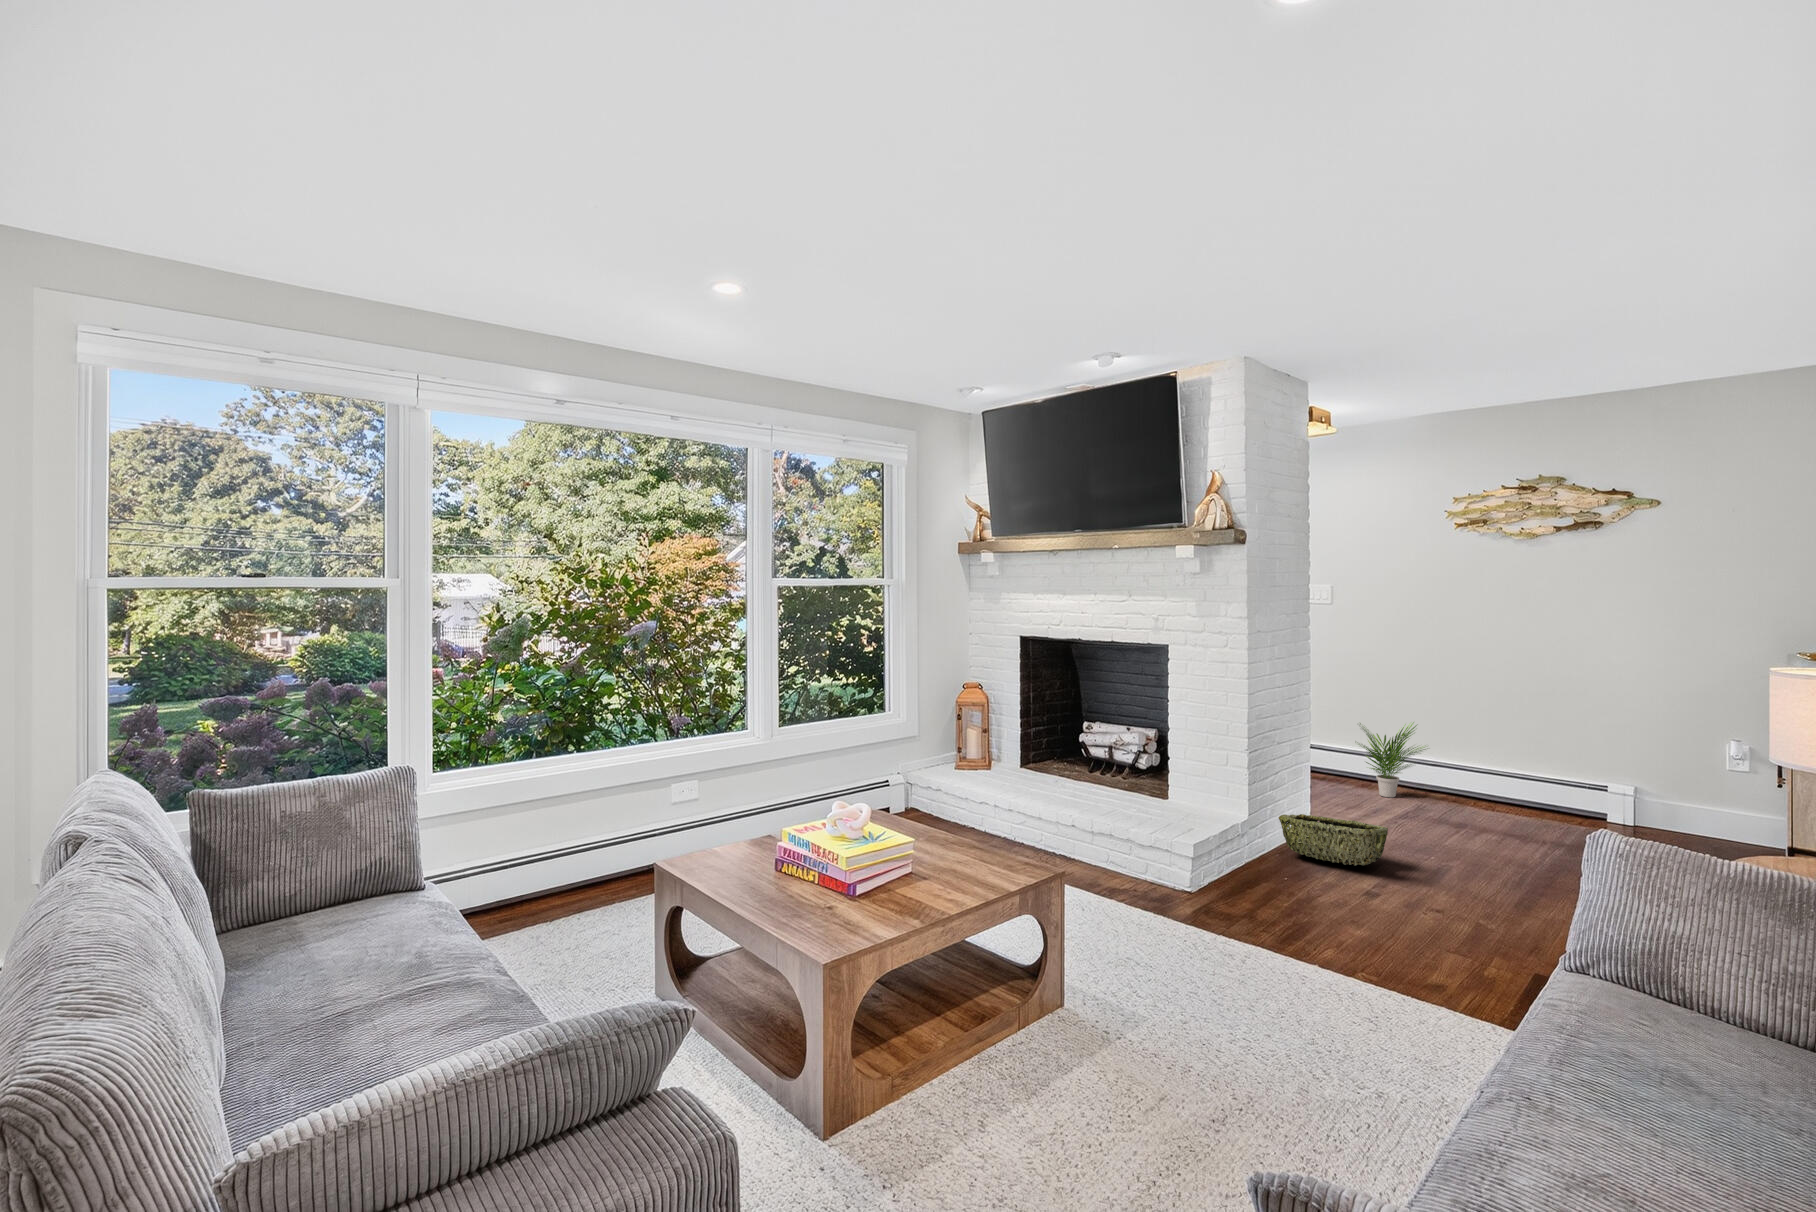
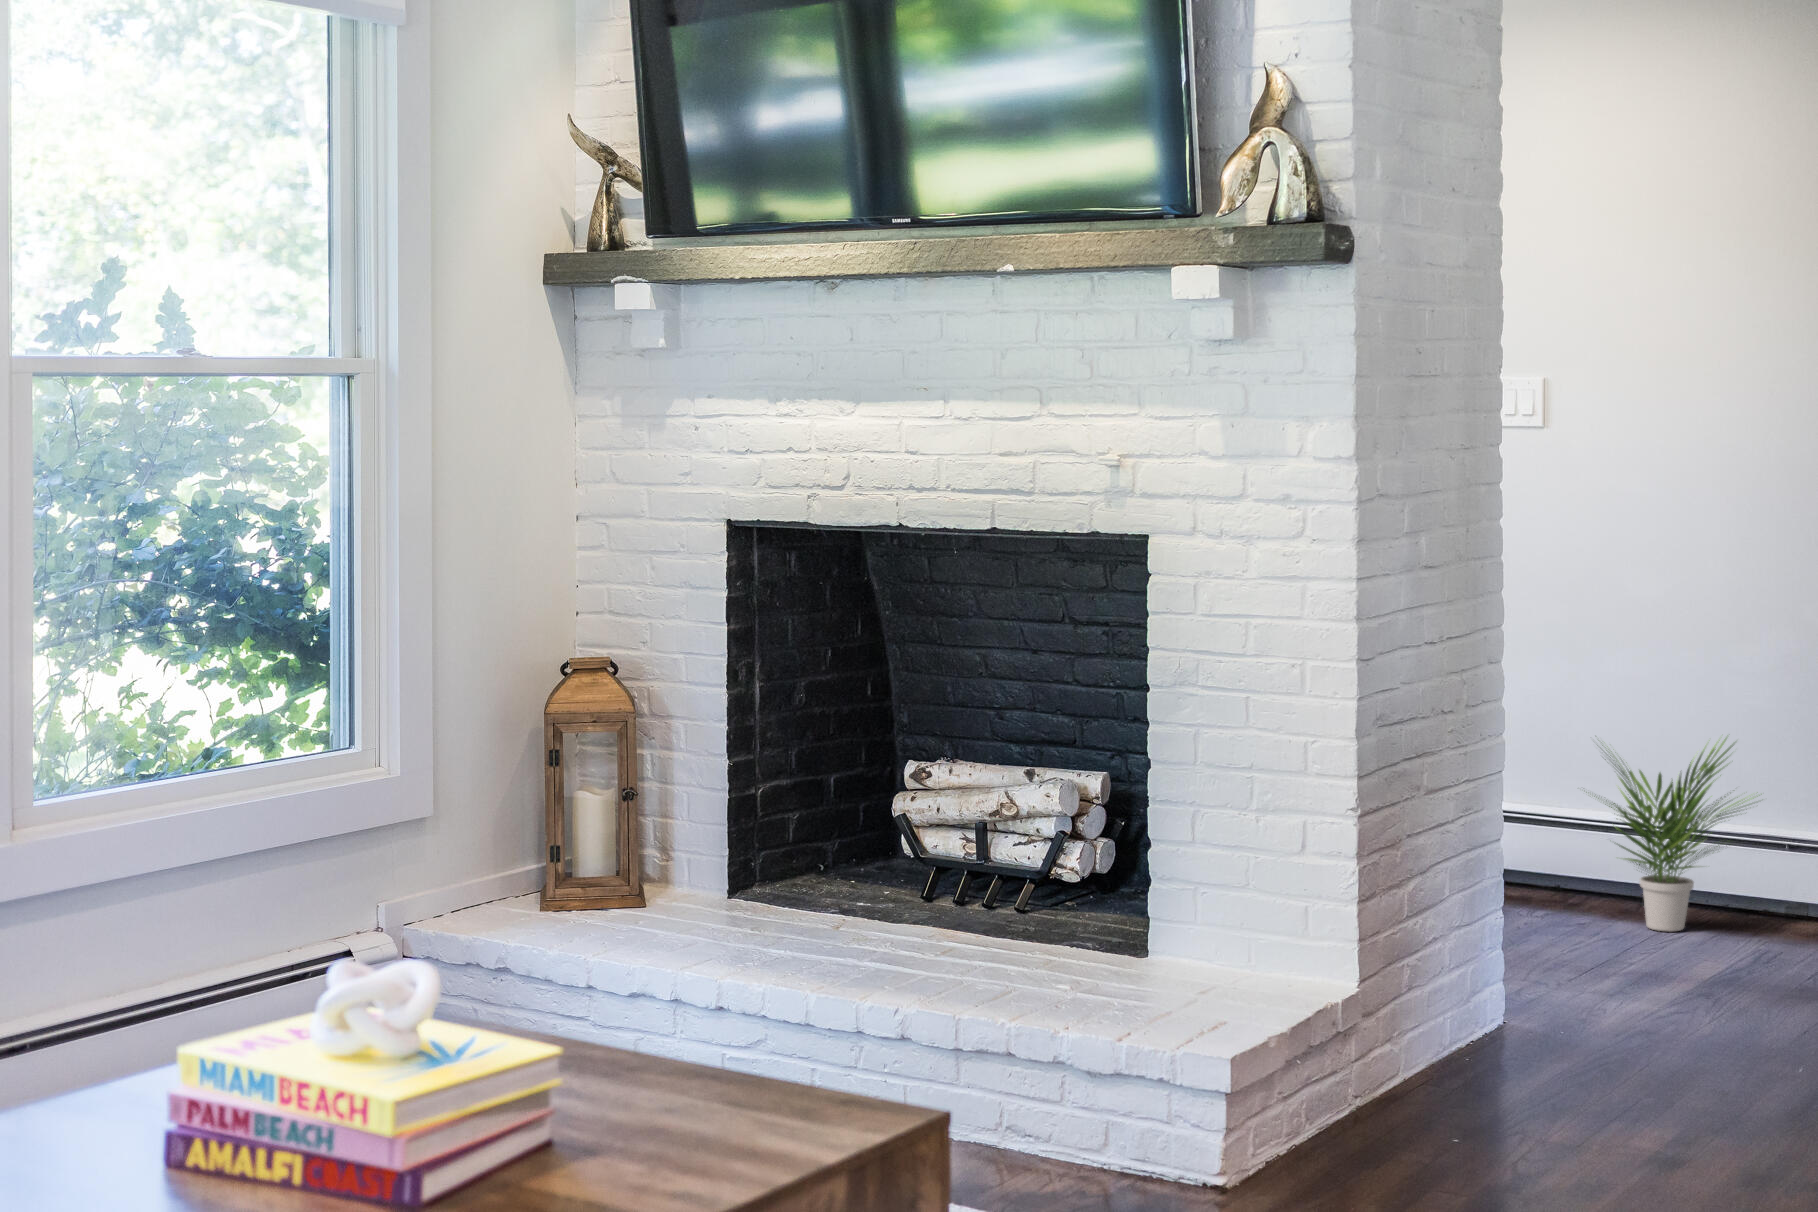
woven basket: present [1279,814,1388,866] -> none [1423,968,1680,1085]

